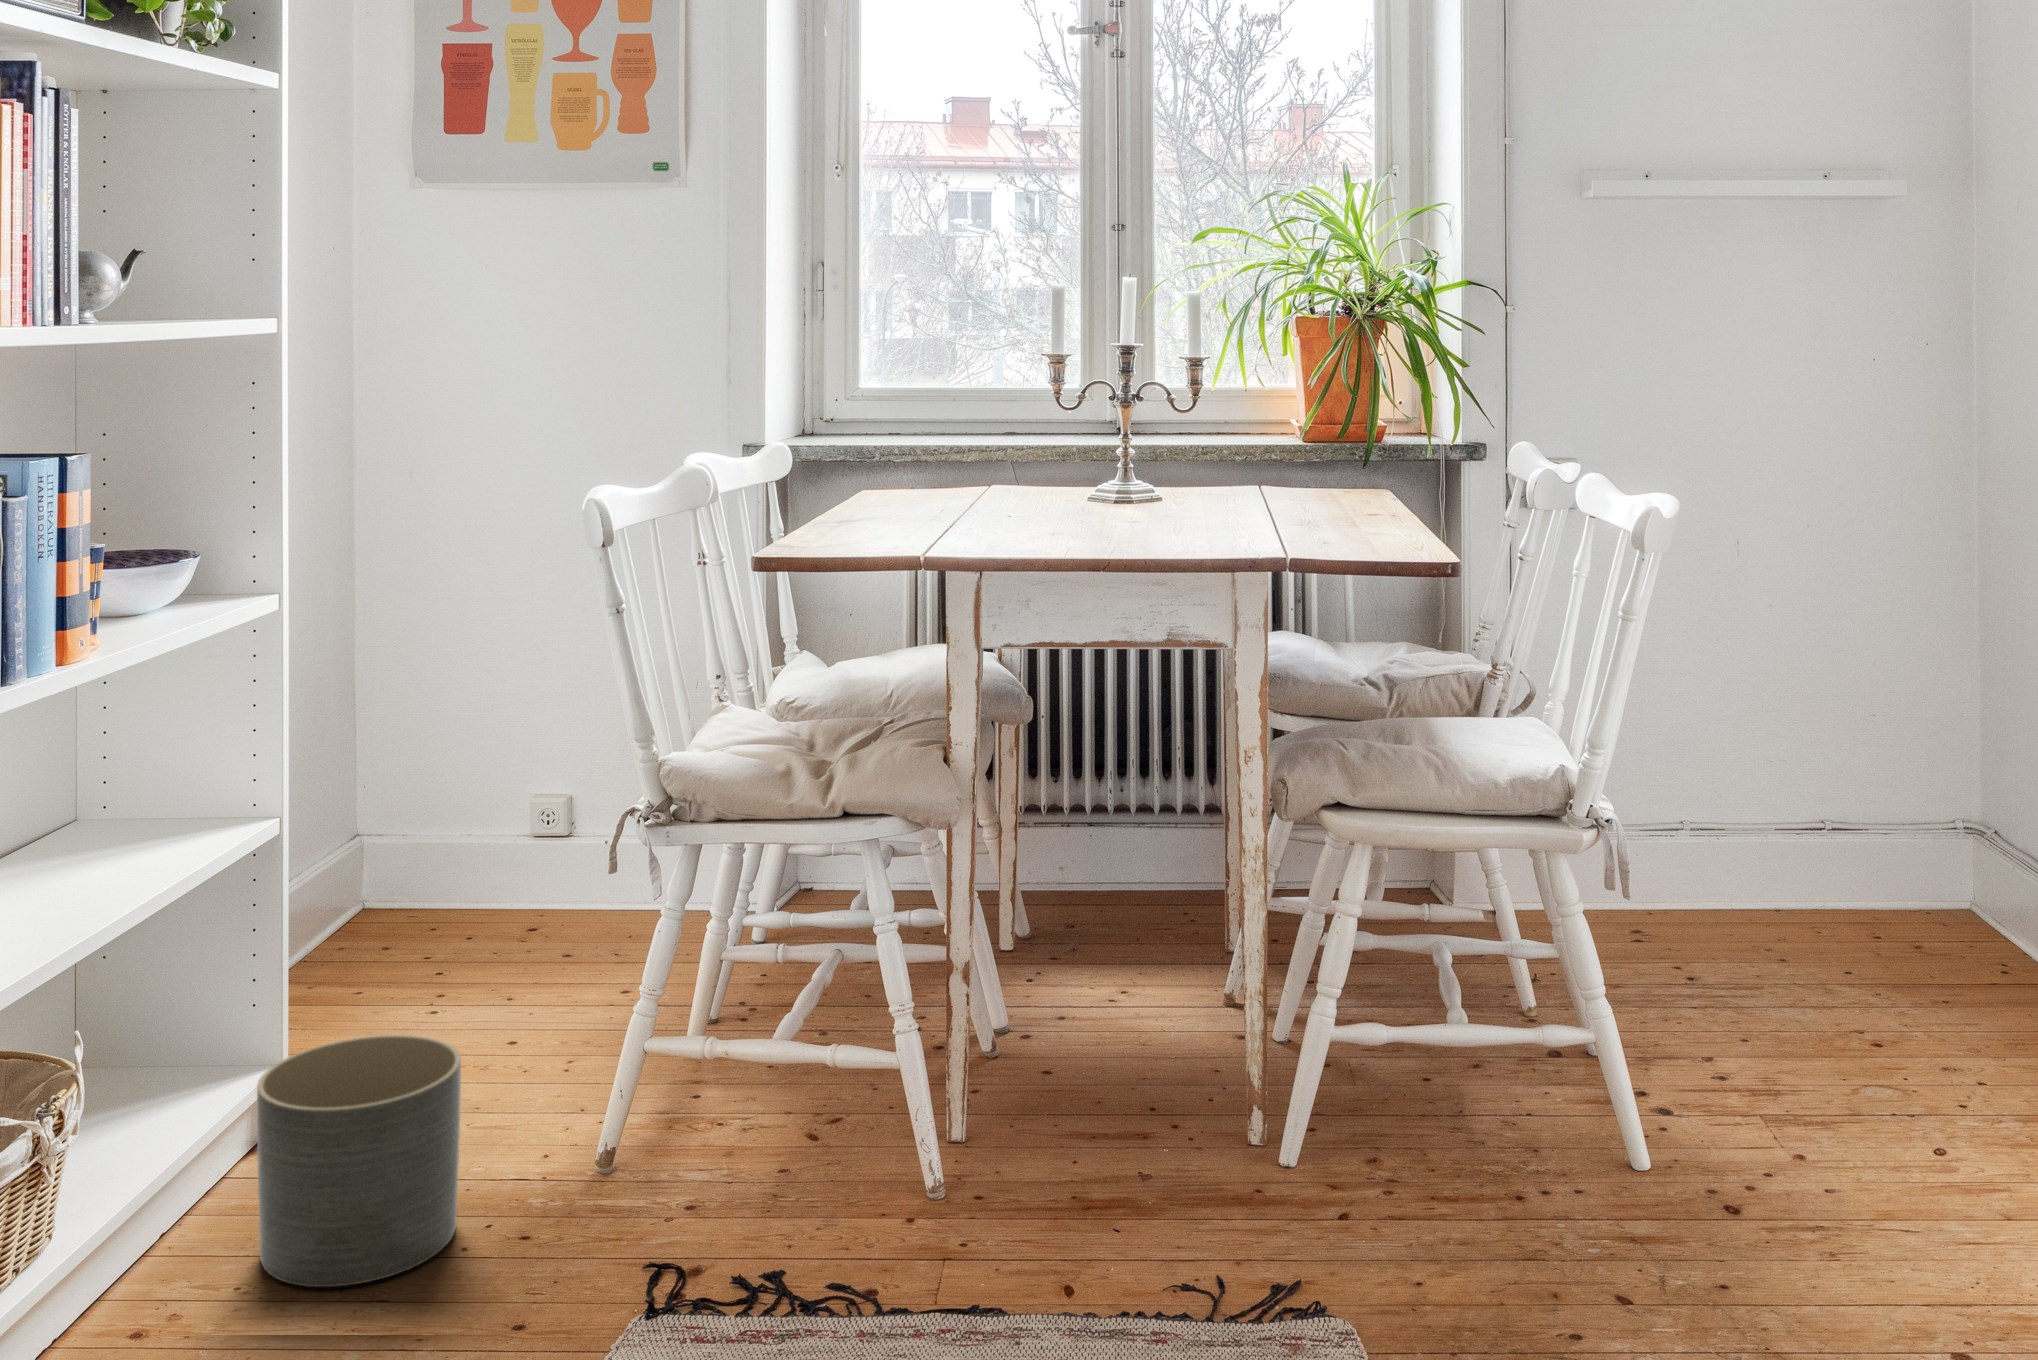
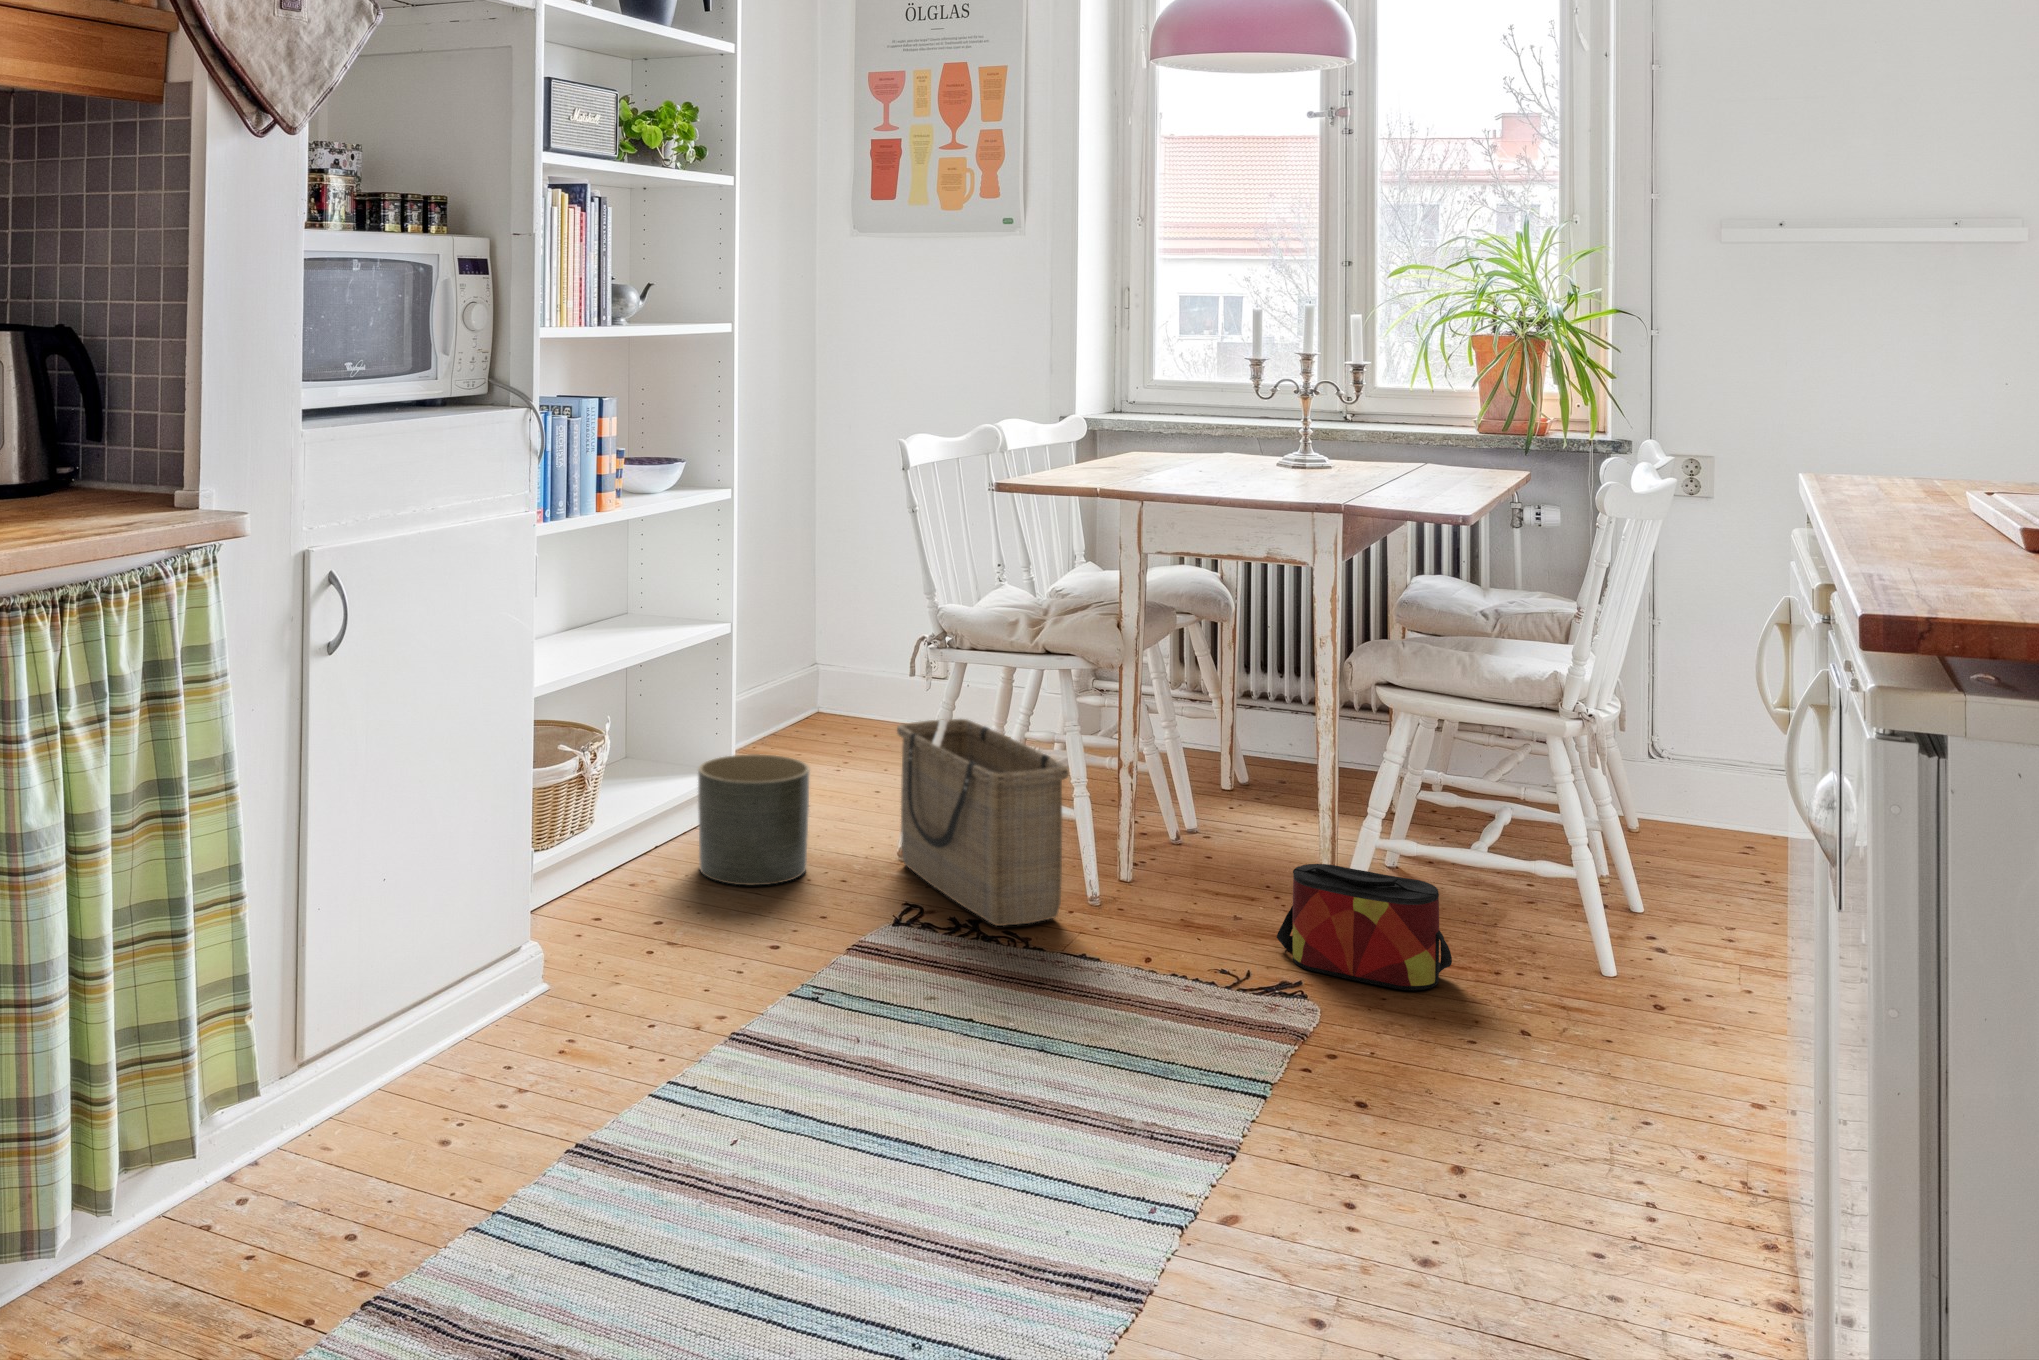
basket: none [601,925,920,1276] -> present [897,719,1069,926]
bag: none [1229,1083,1478,1260] -> present [1277,864,1452,990]

